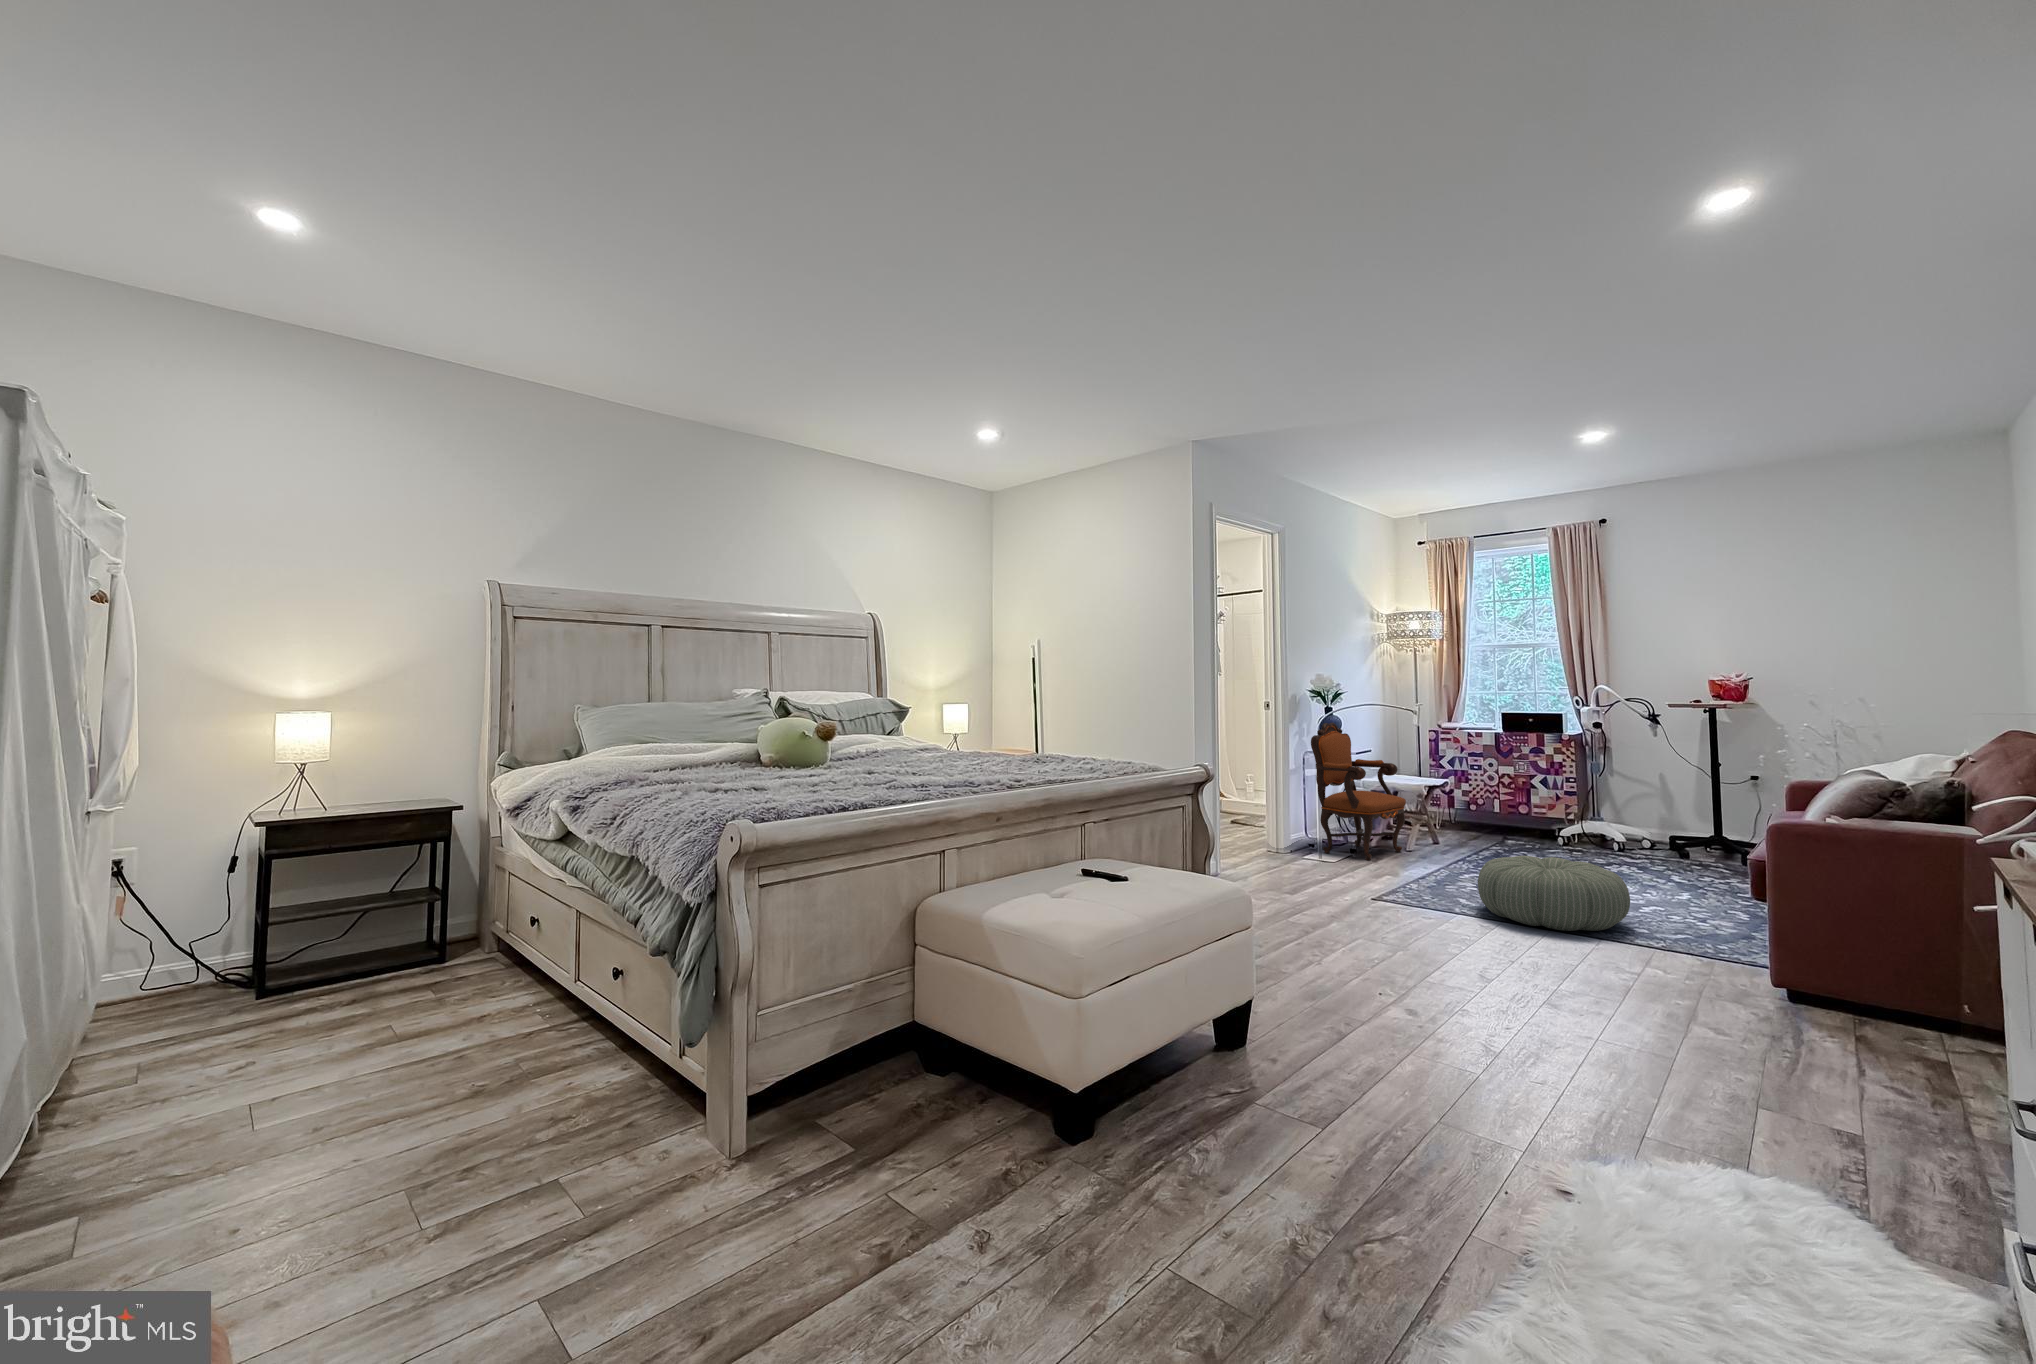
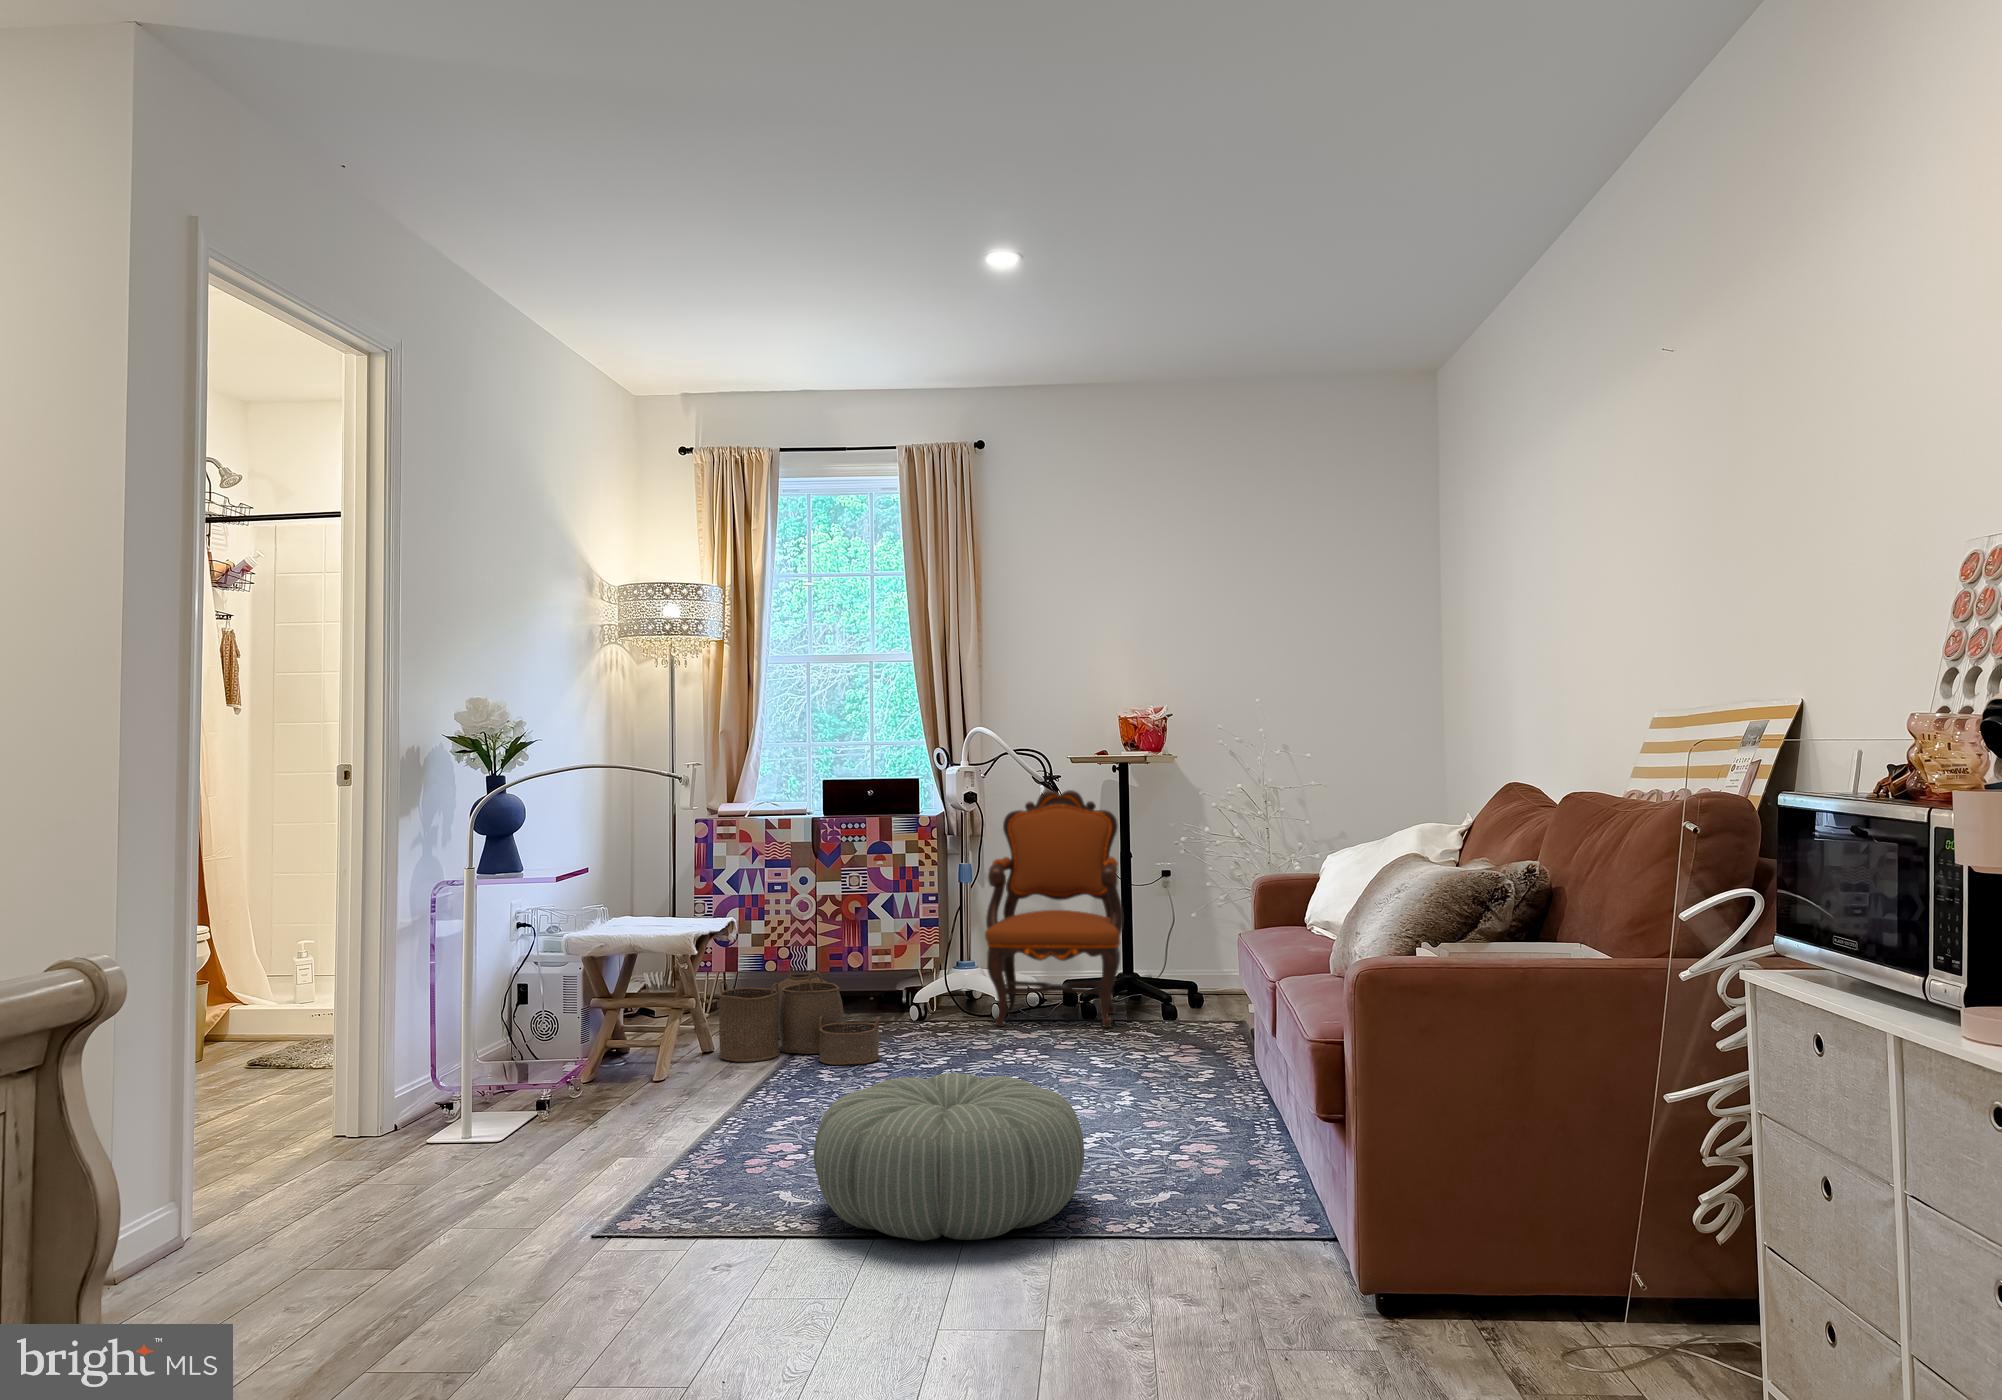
armchair: present [1311,723,1406,860] -> present [985,790,1123,1028]
woven basket: none [1441,808,1532,859] -> present [719,967,879,1065]

